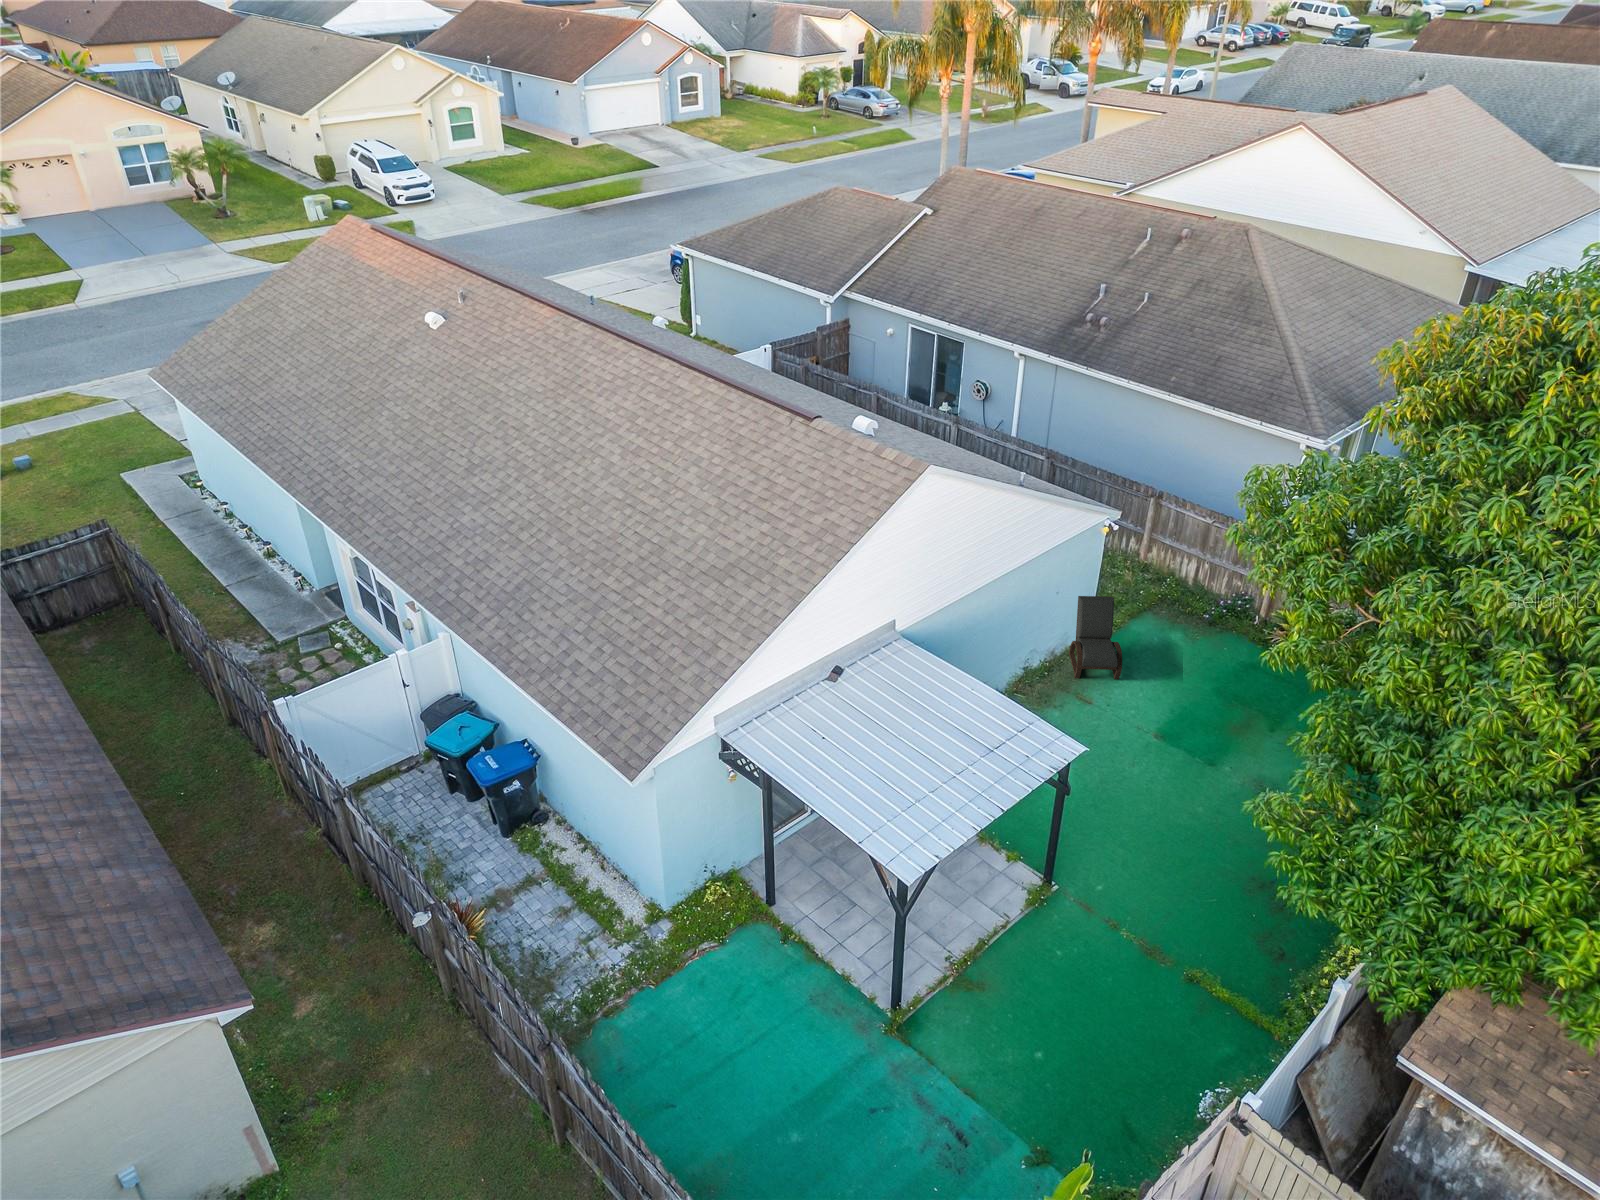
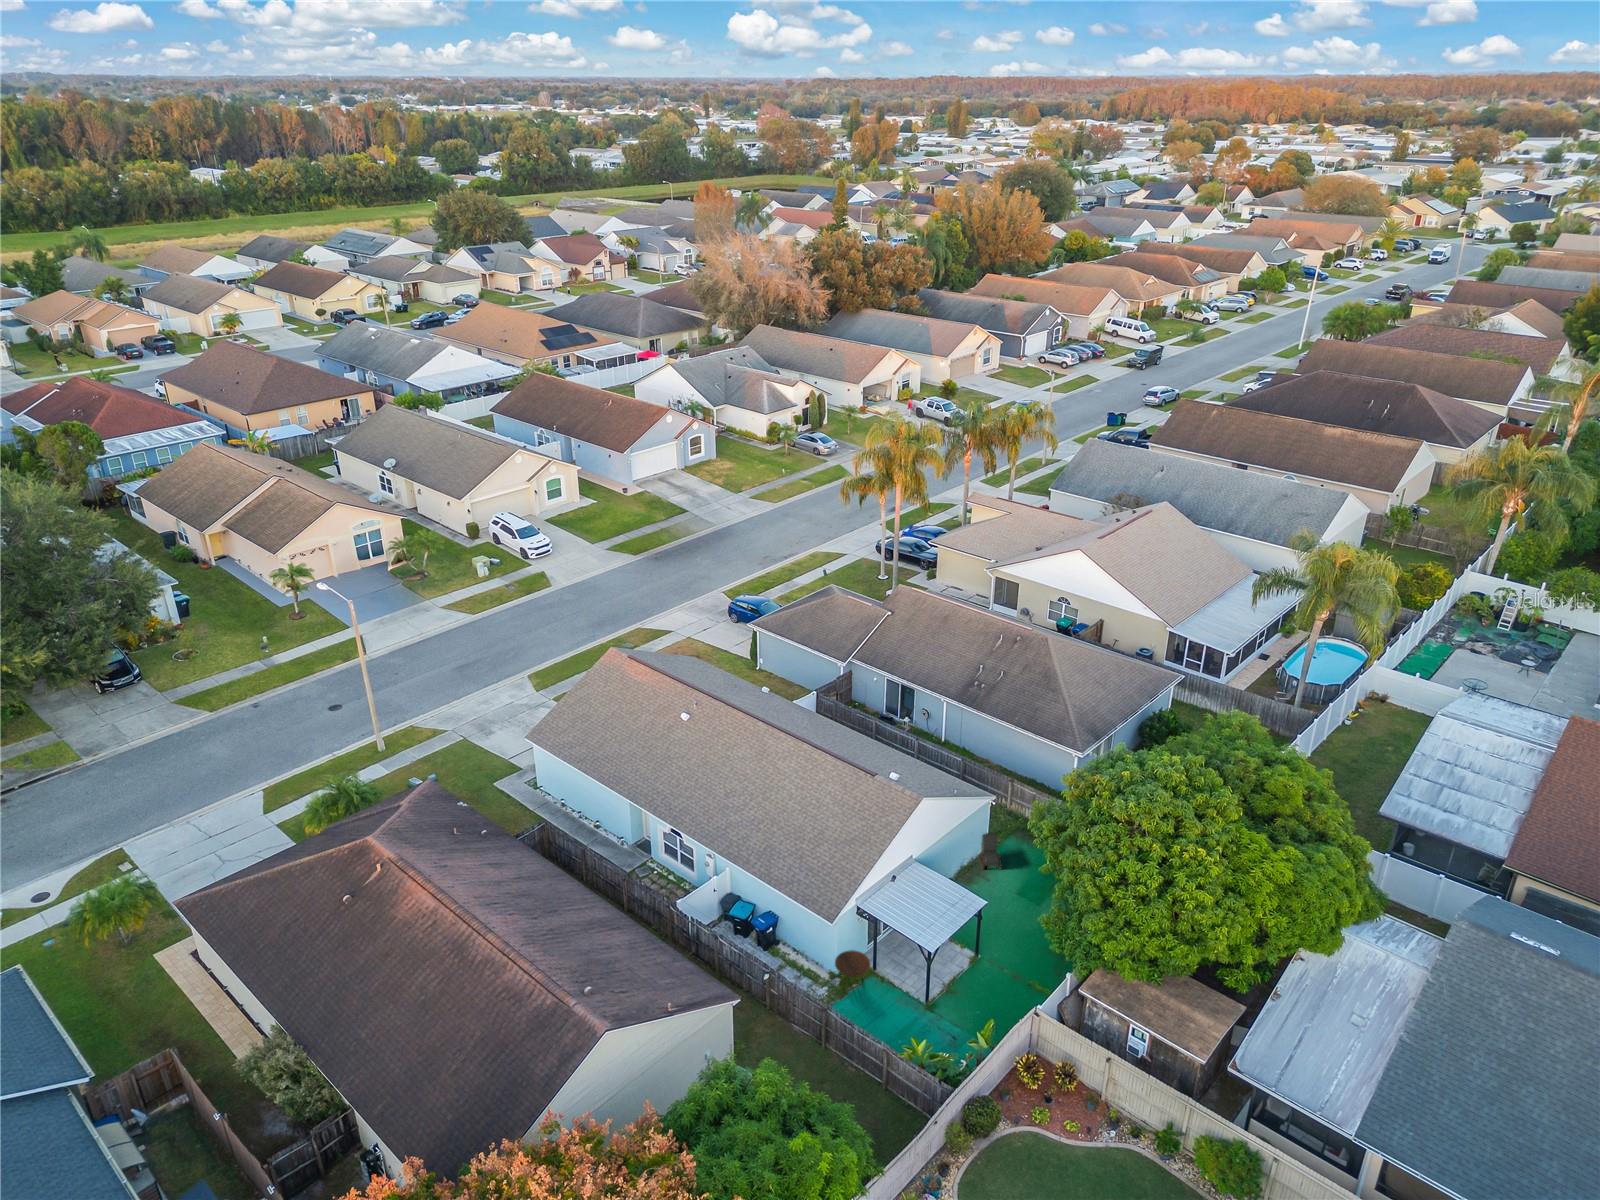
round table: none [649,853,747,958] -> present [835,950,870,988]

